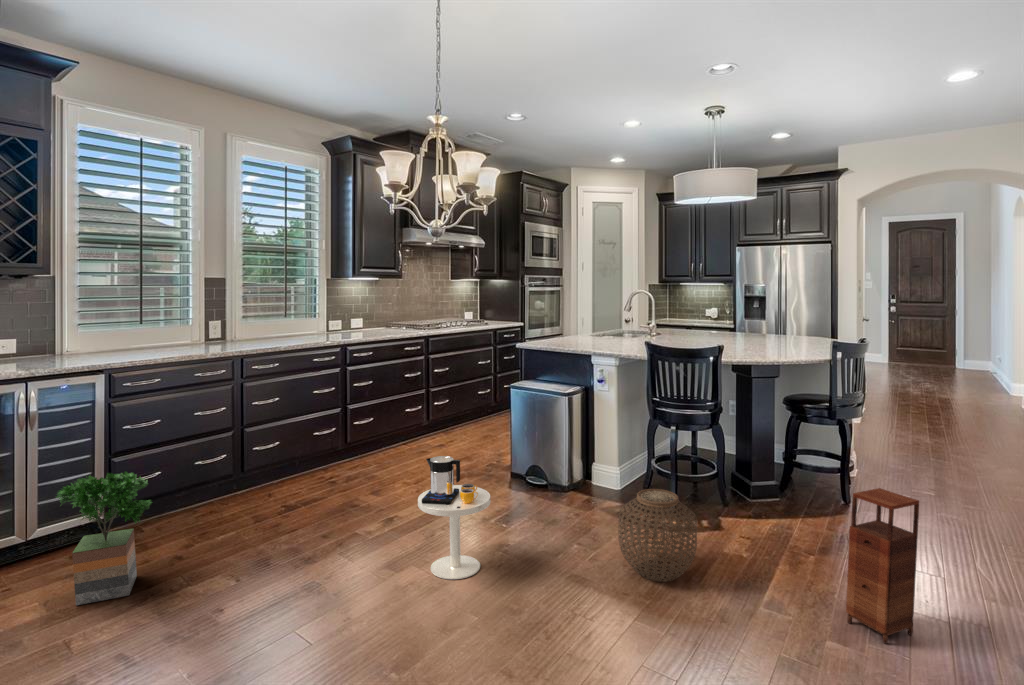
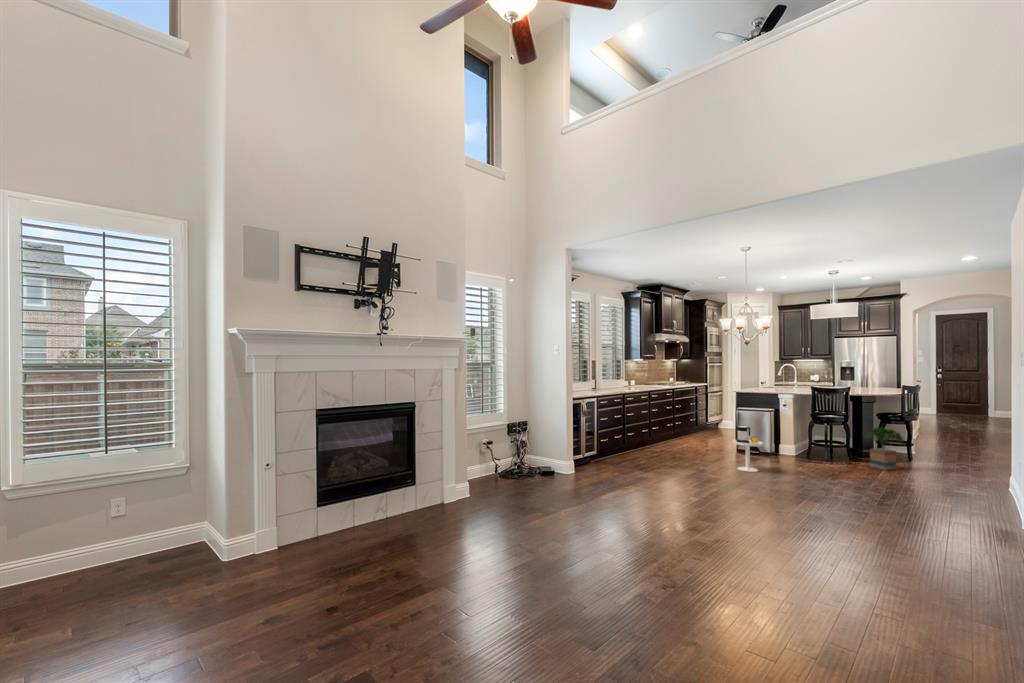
potted tree: present [58,471,152,605] -> present [866,427,903,470]
storage cabinet: present [846,488,919,644] -> none [916,439,943,491]
woven basket: present [618,489,697,582] -> none [815,443,851,477]

